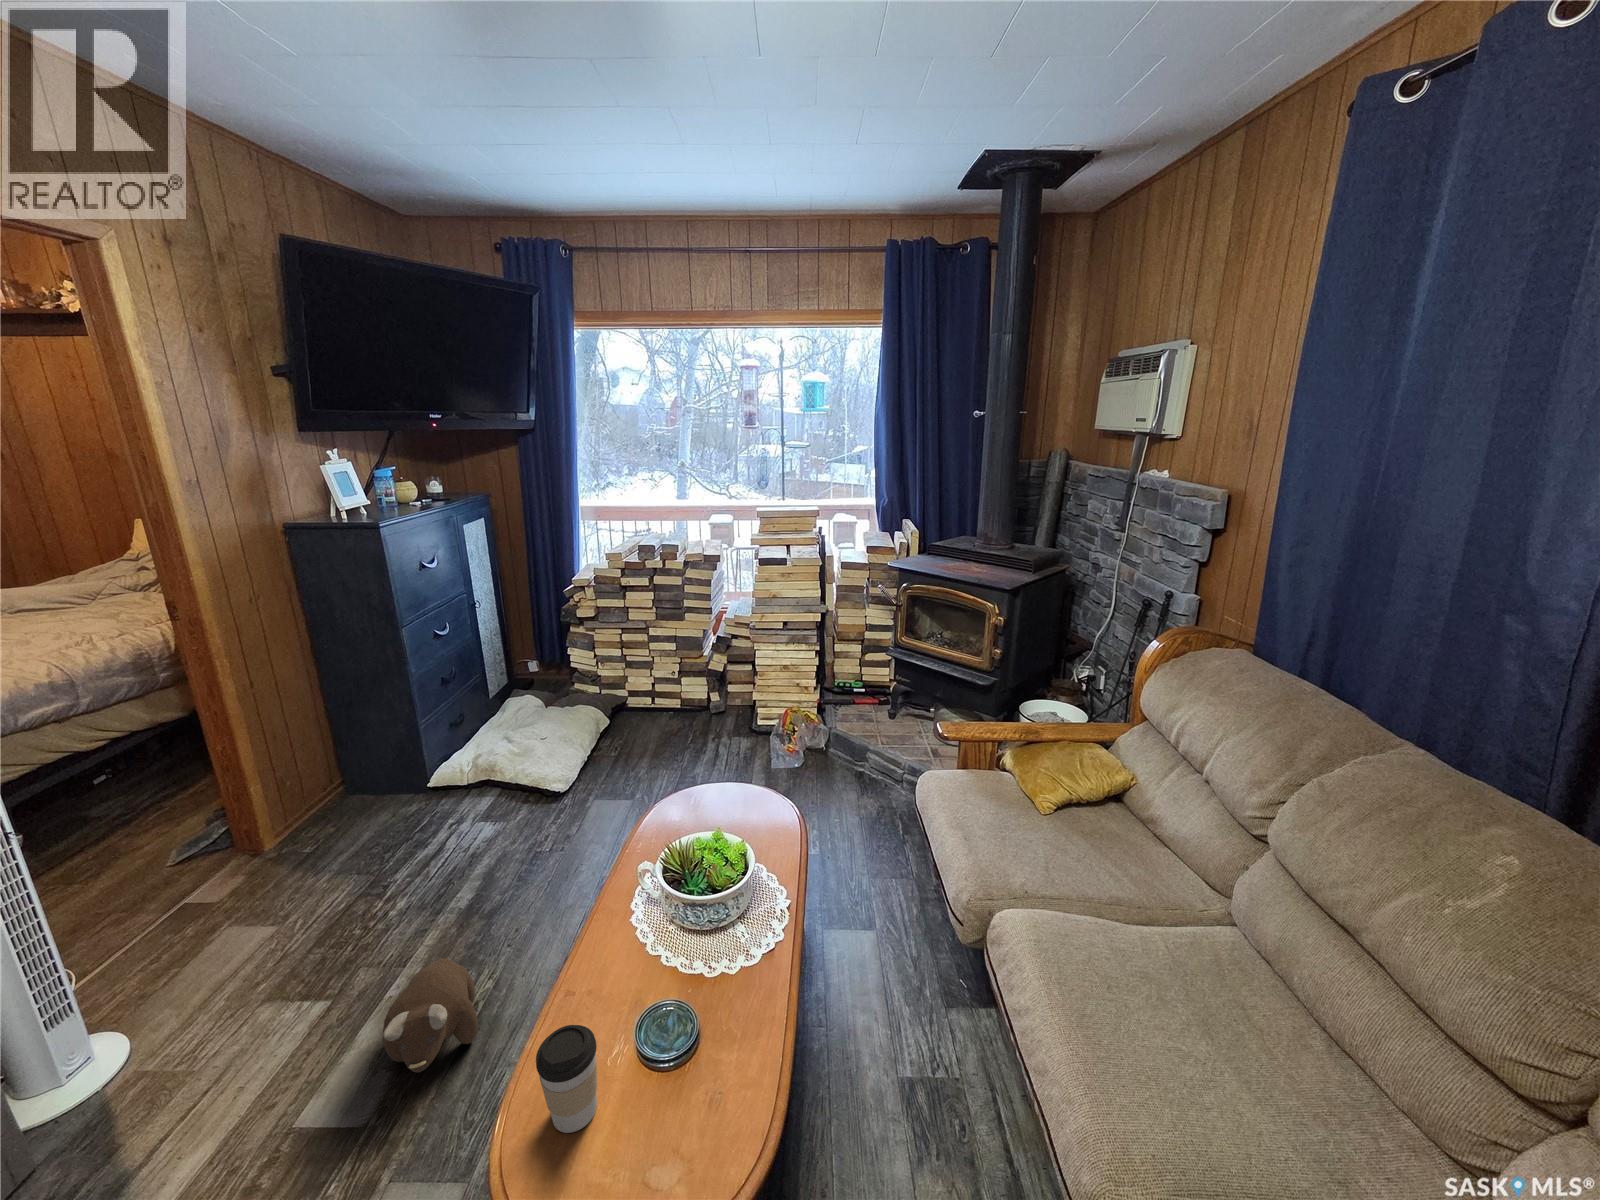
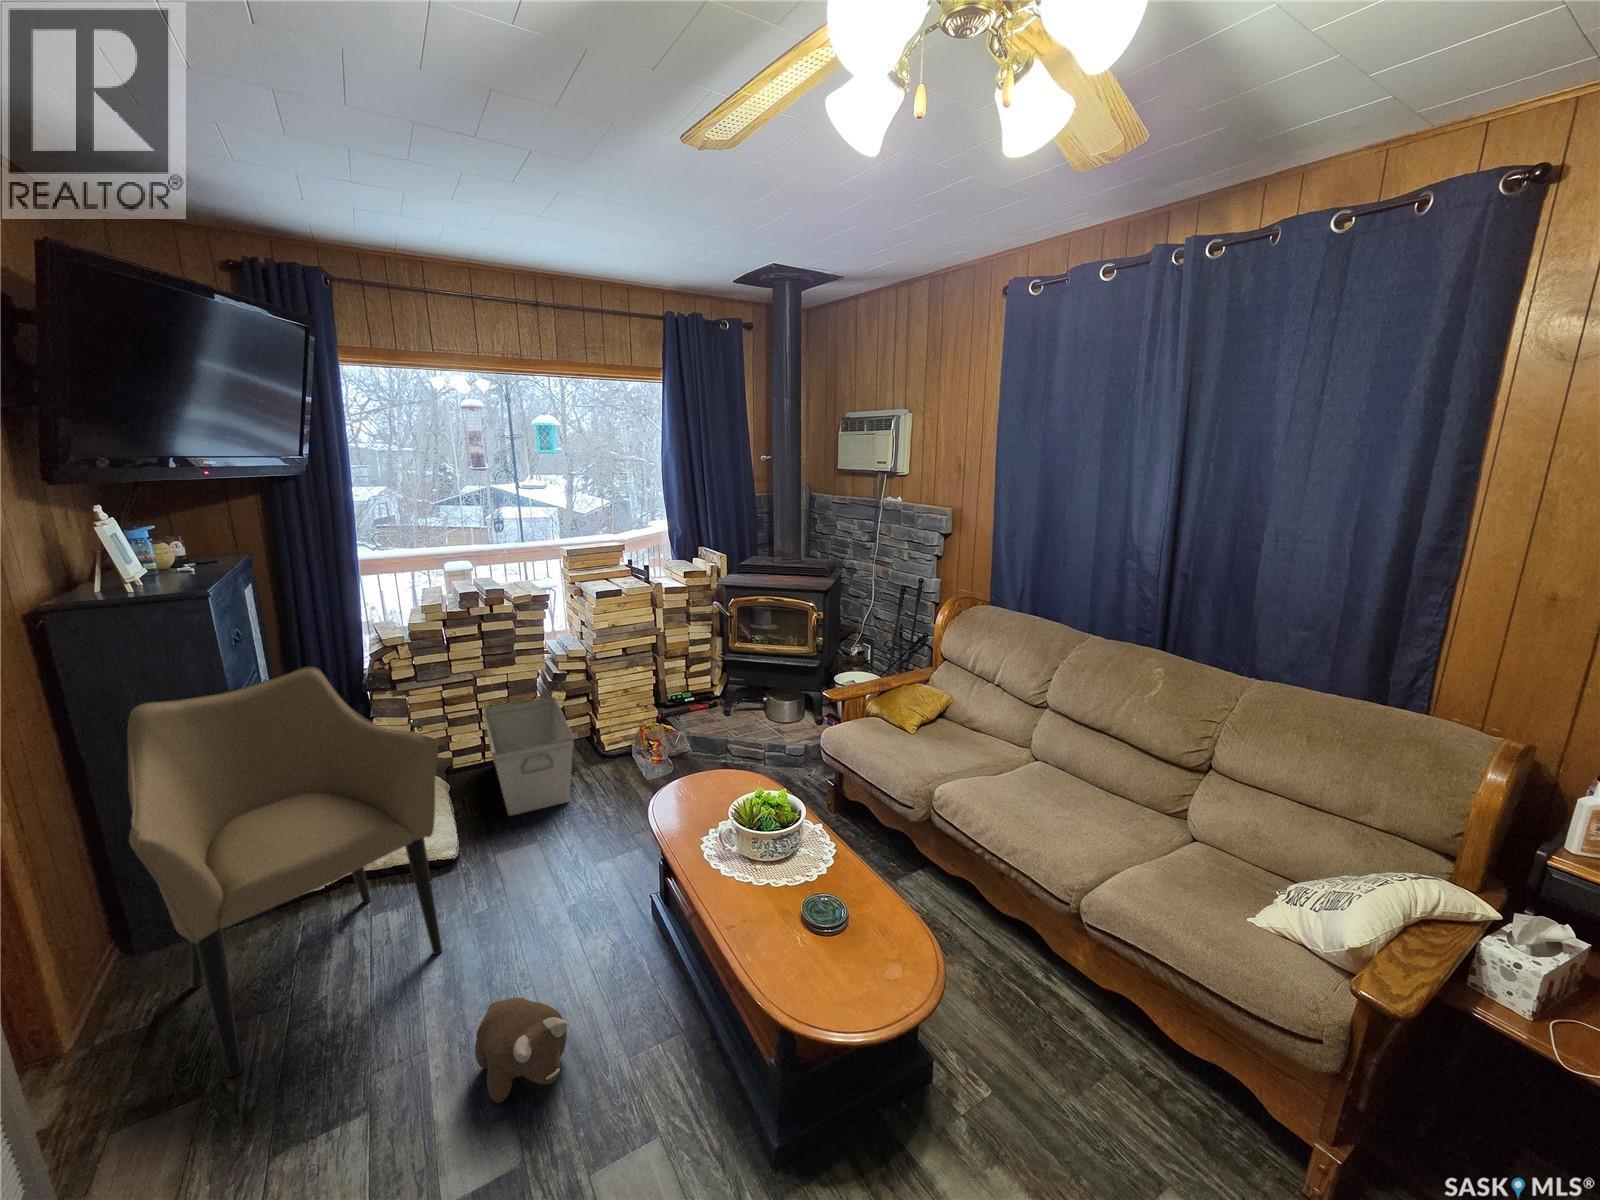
armchair: none [213,599,489,927] -> present [128,667,442,1077]
storage bin: none [618,657,717,768] -> present [483,697,574,815]
coffee cup: present [536,1025,597,1133] -> none [783,899,824,977]

